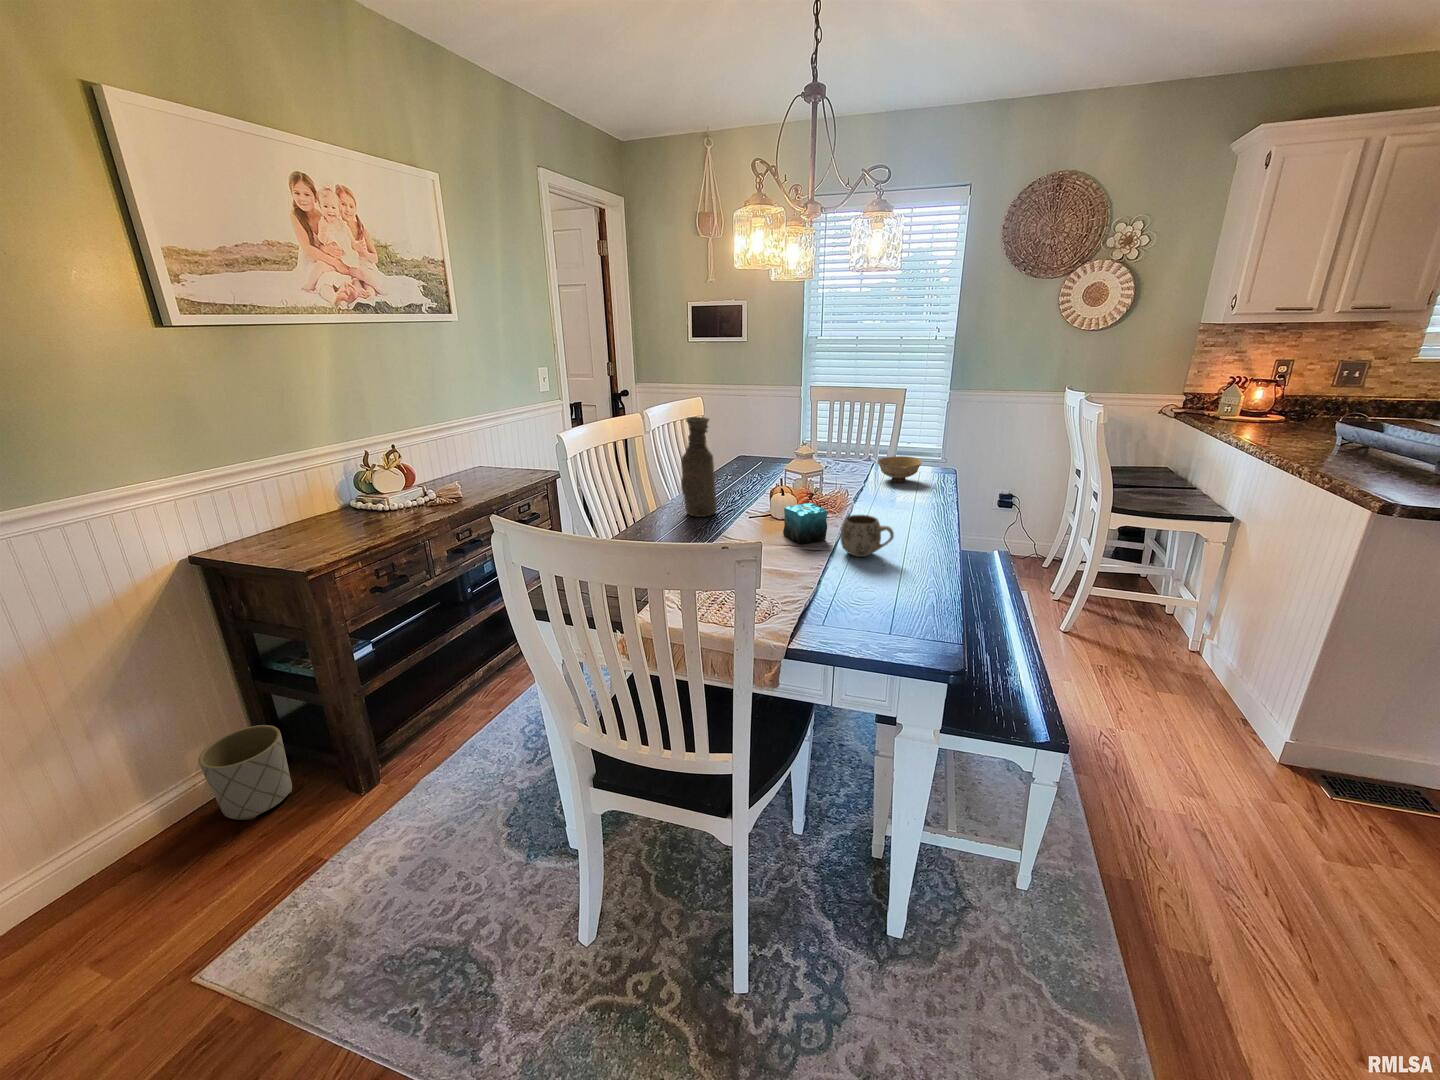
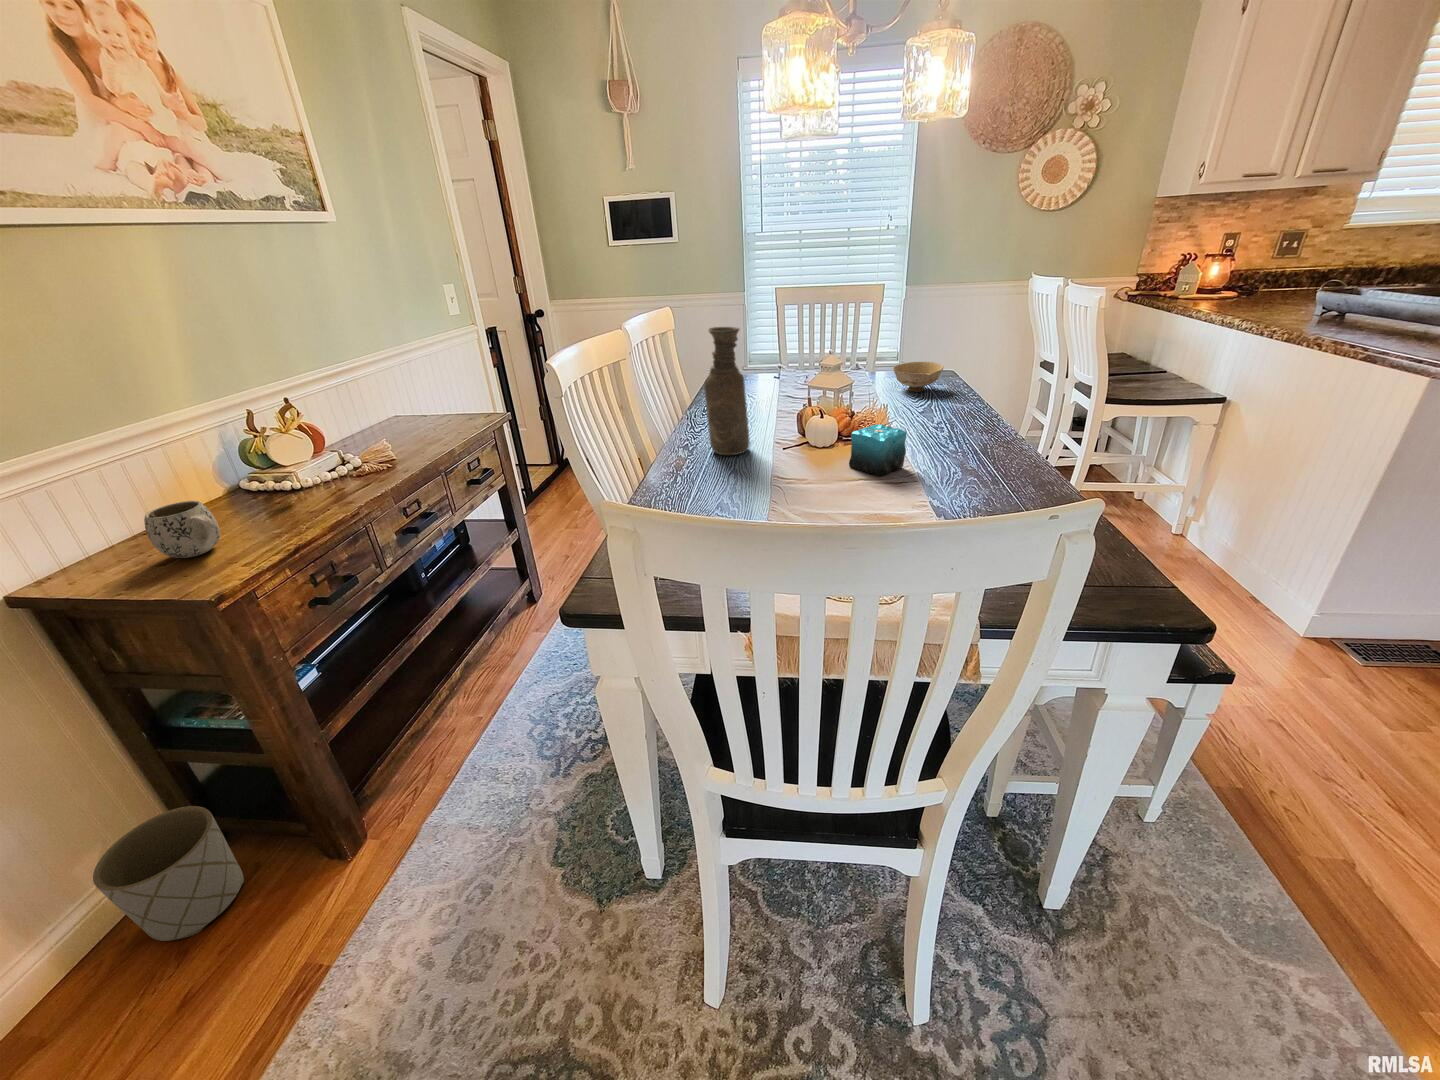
mug: present [840,515,894,557] -> present [144,501,220,558]

